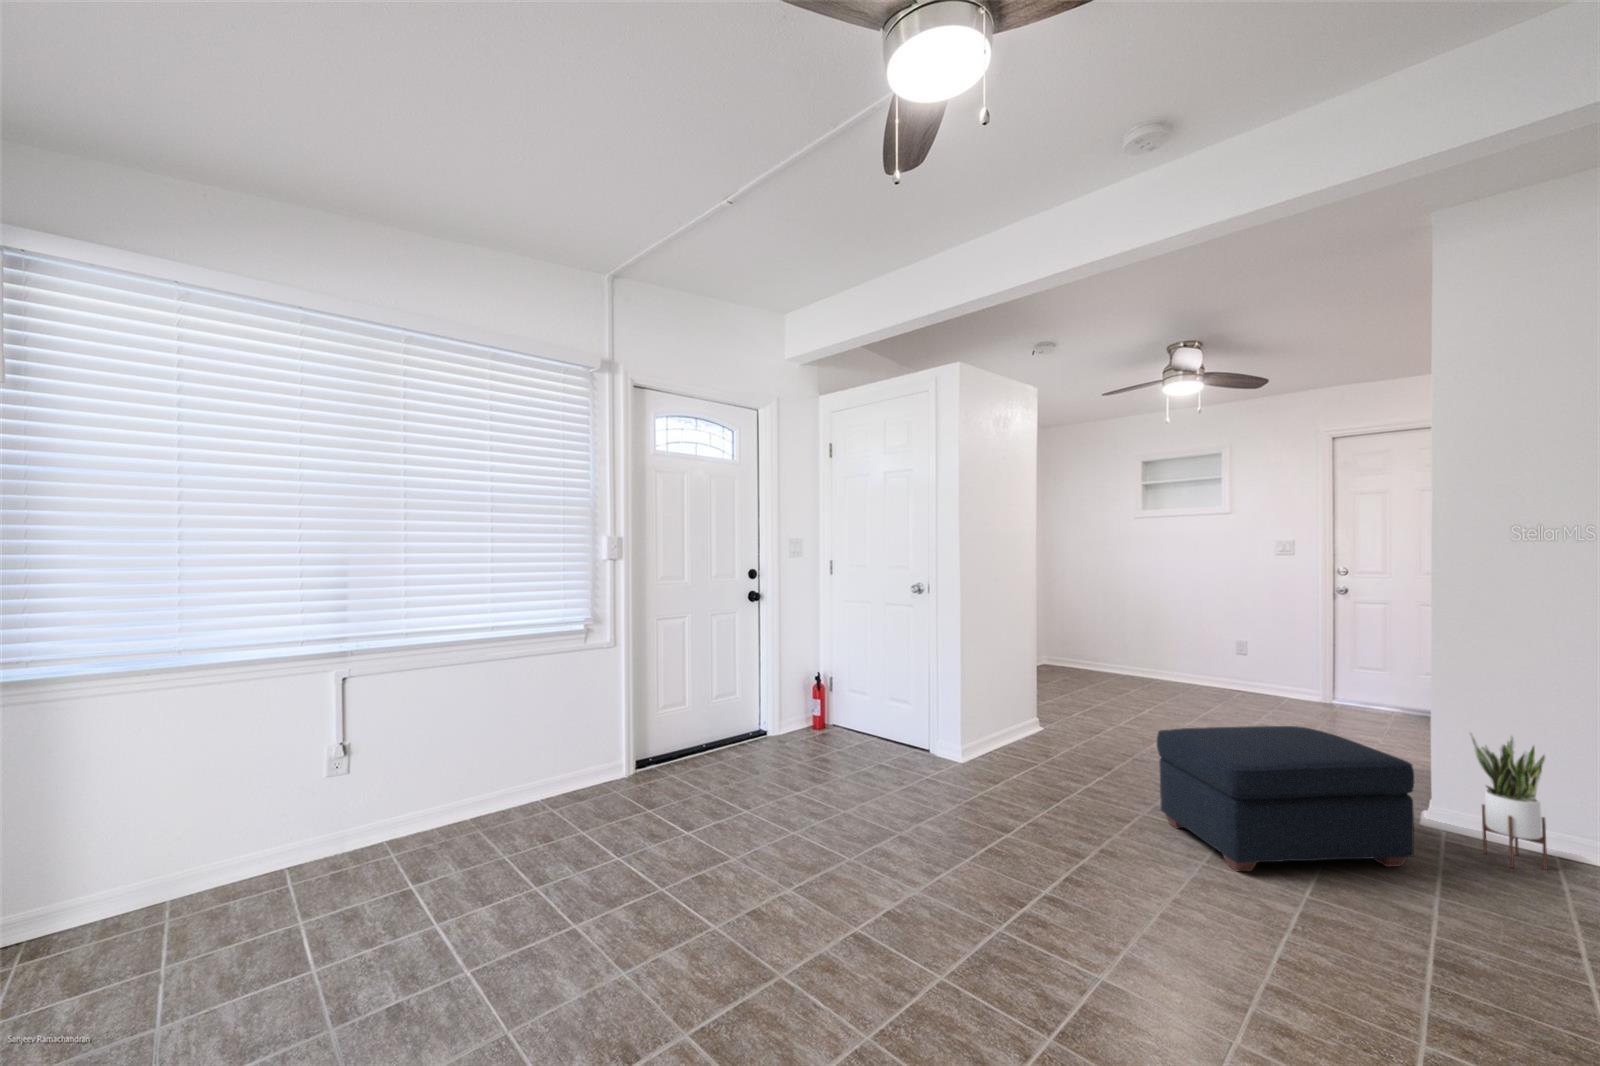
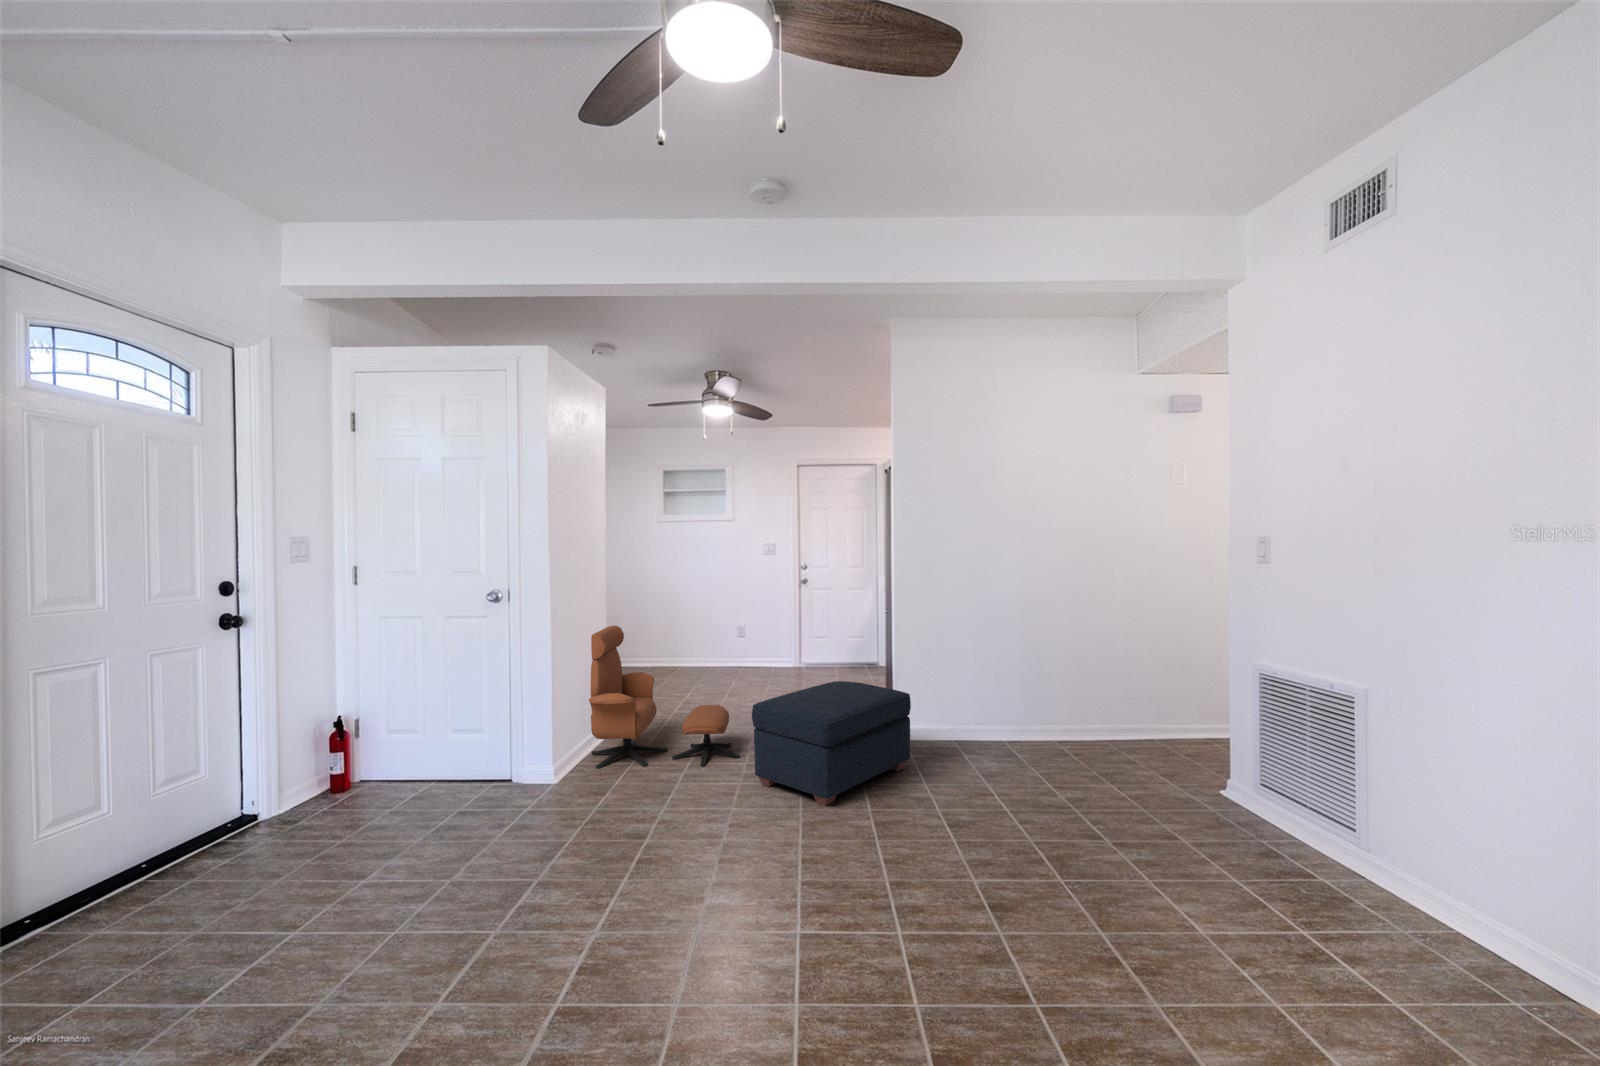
lounge chair: none [998,627,1162,789] -> present [589,626,740,769]
potted plant: present [1470,733,1547,869] -> none [926,663,960,751]

